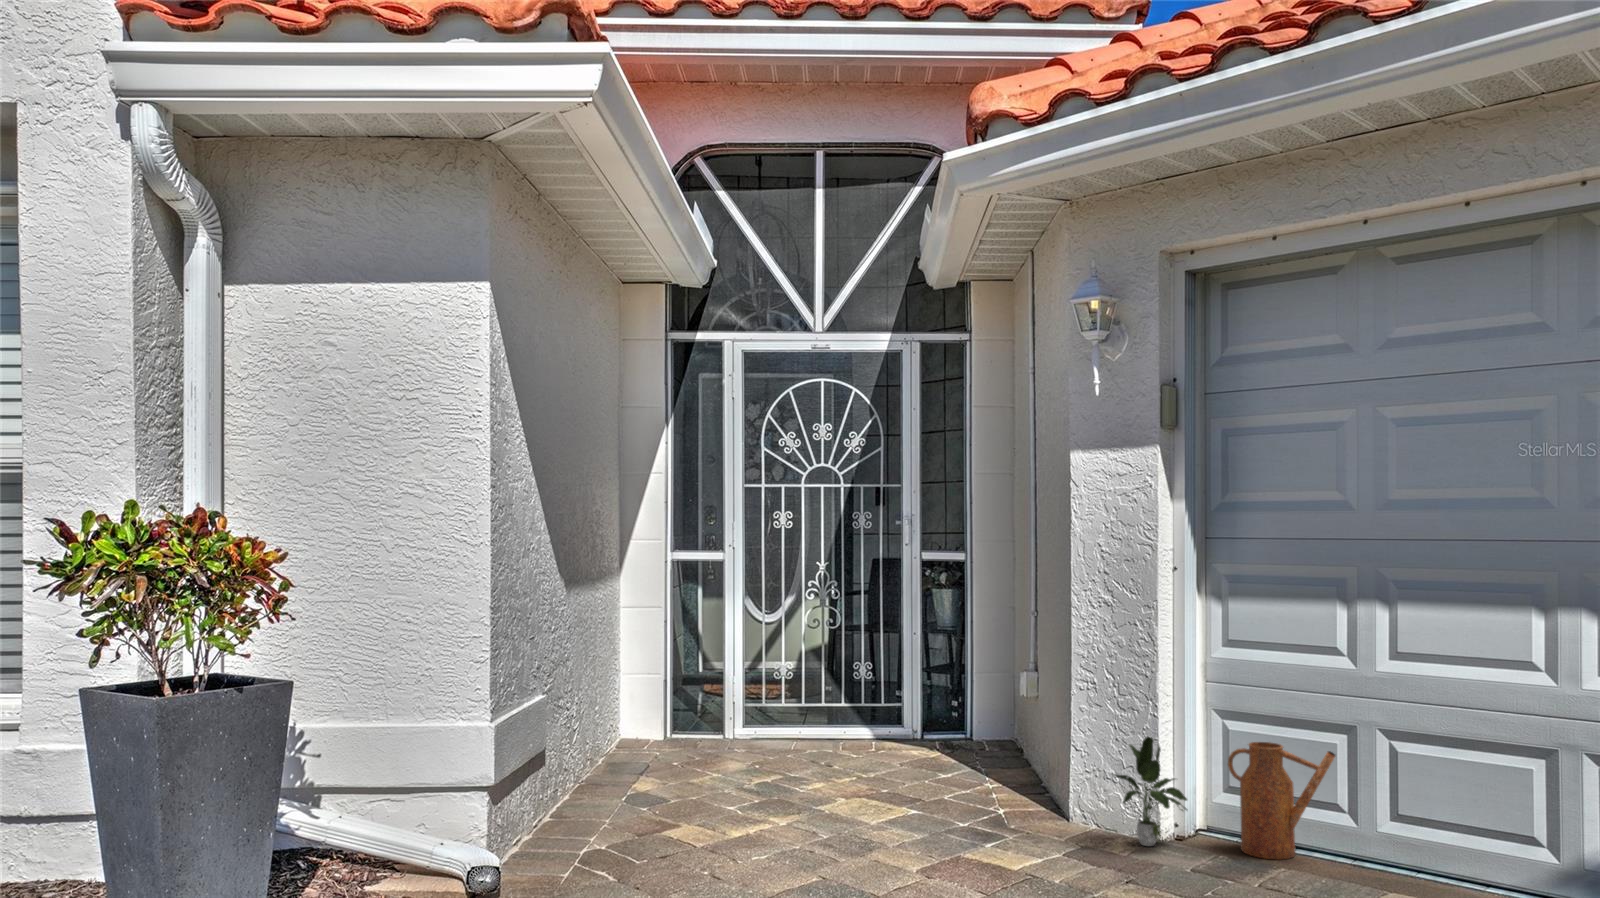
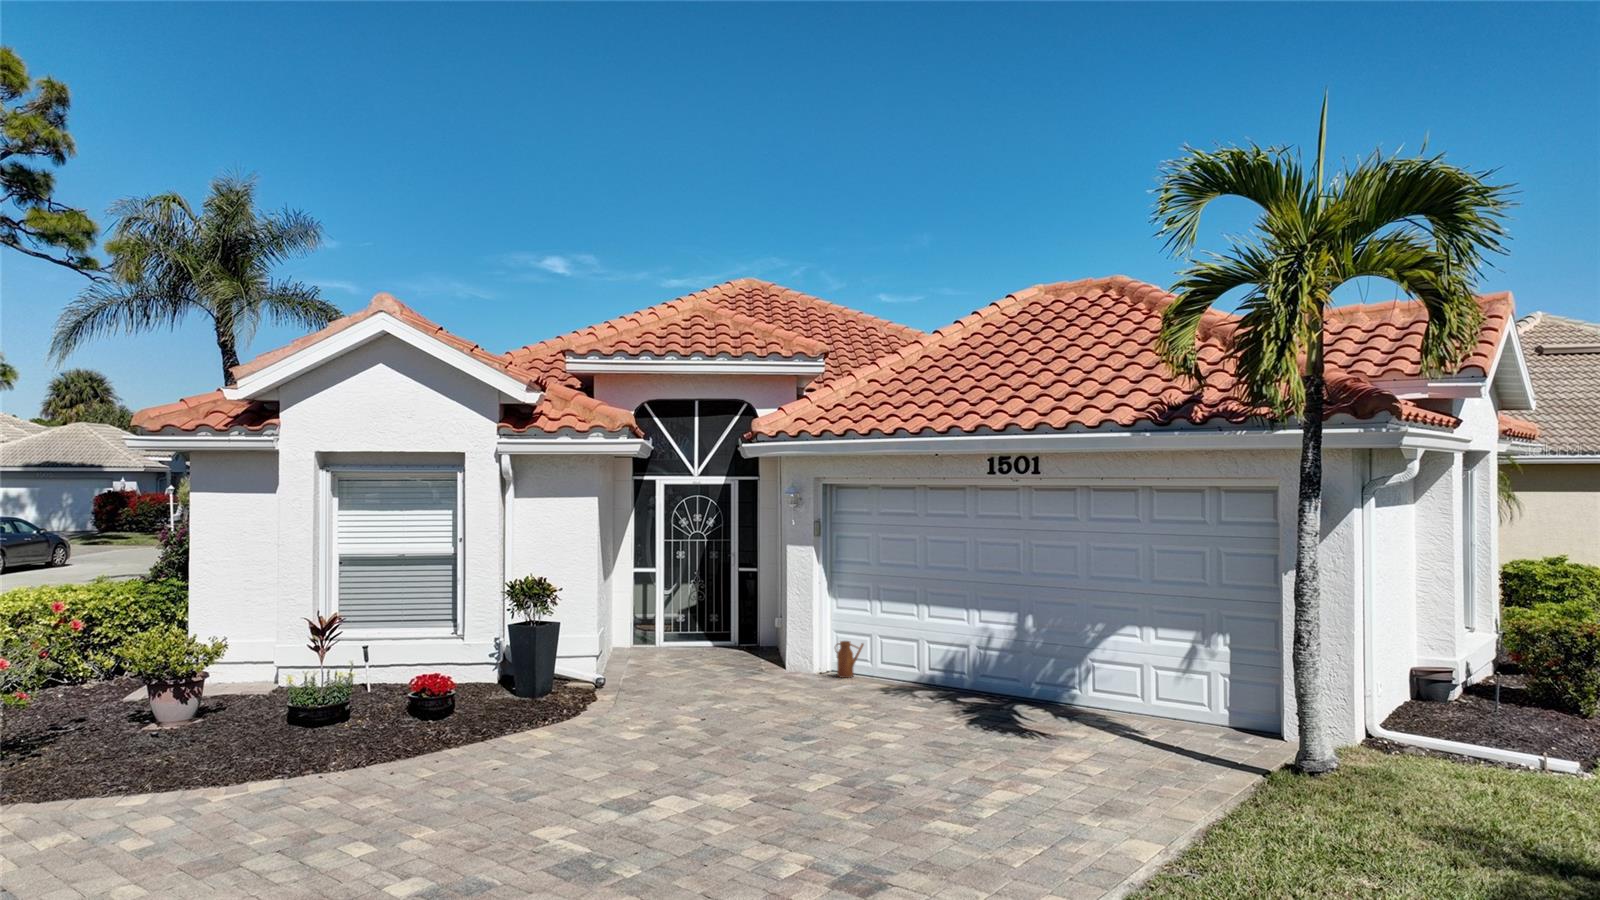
potted plant: present [1113,737,1187,846] -> none [796,640,822,676]

